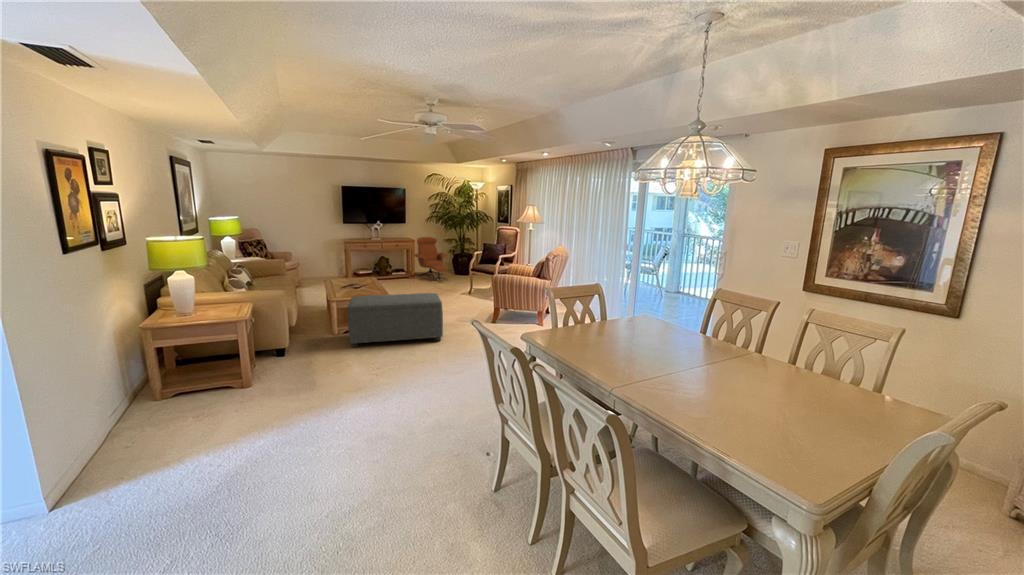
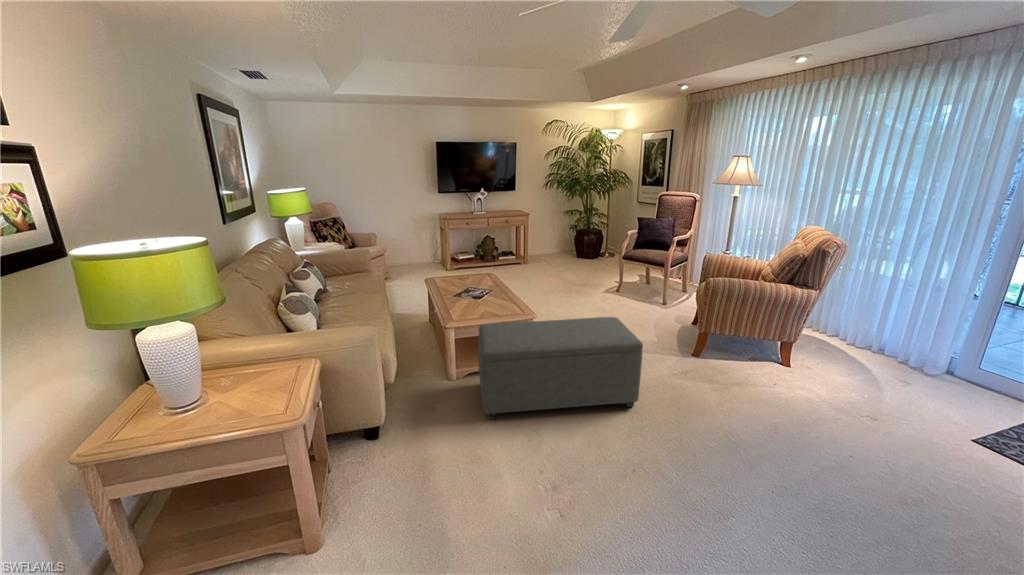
lounge chair: present [414,237,447,280] -> none [527,208,576,272]

